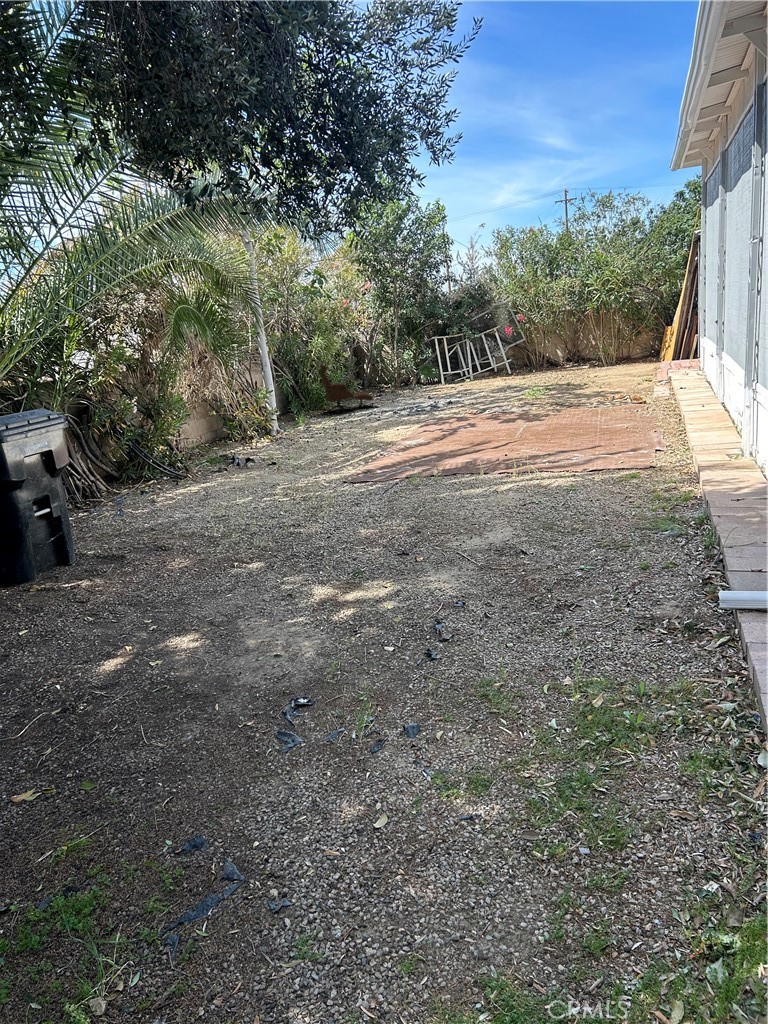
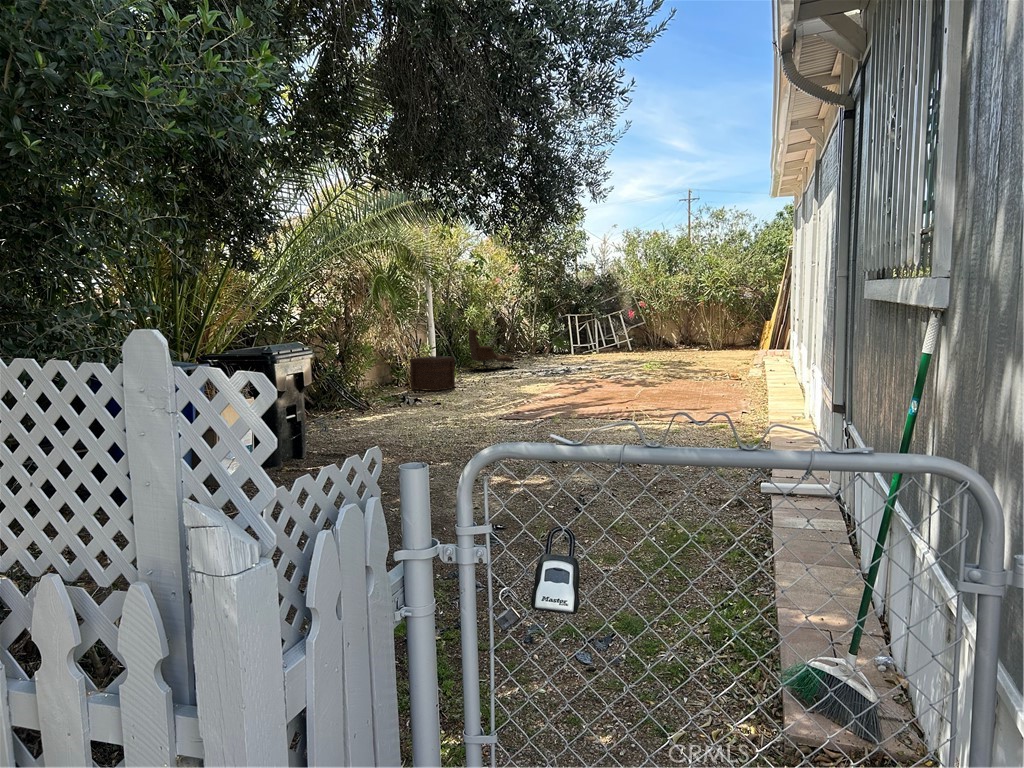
wooden crate: none [241,402,300,446] -> present [410,356,455,391]

